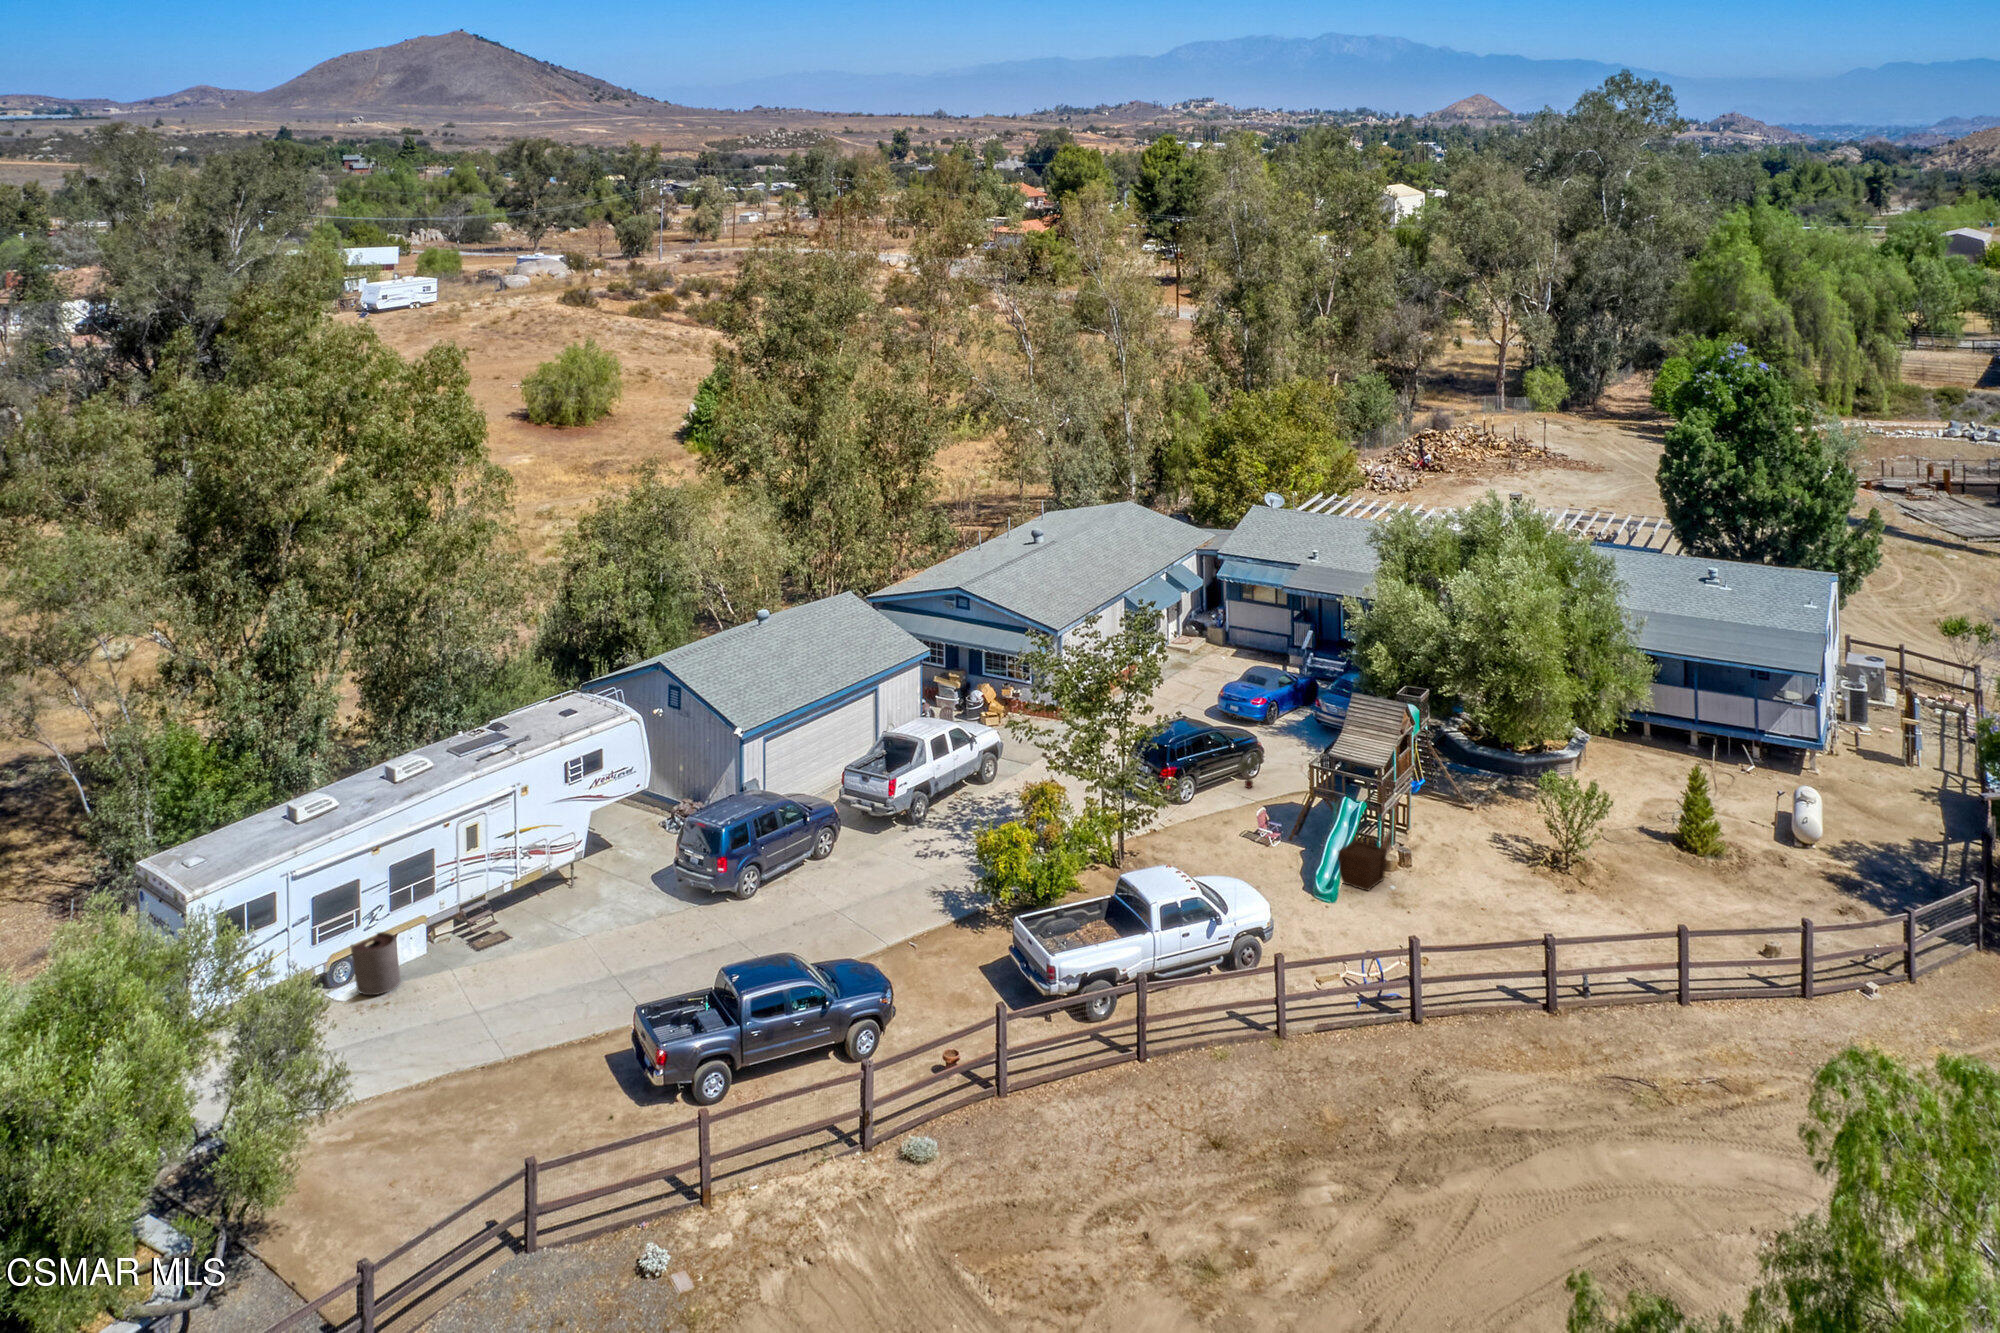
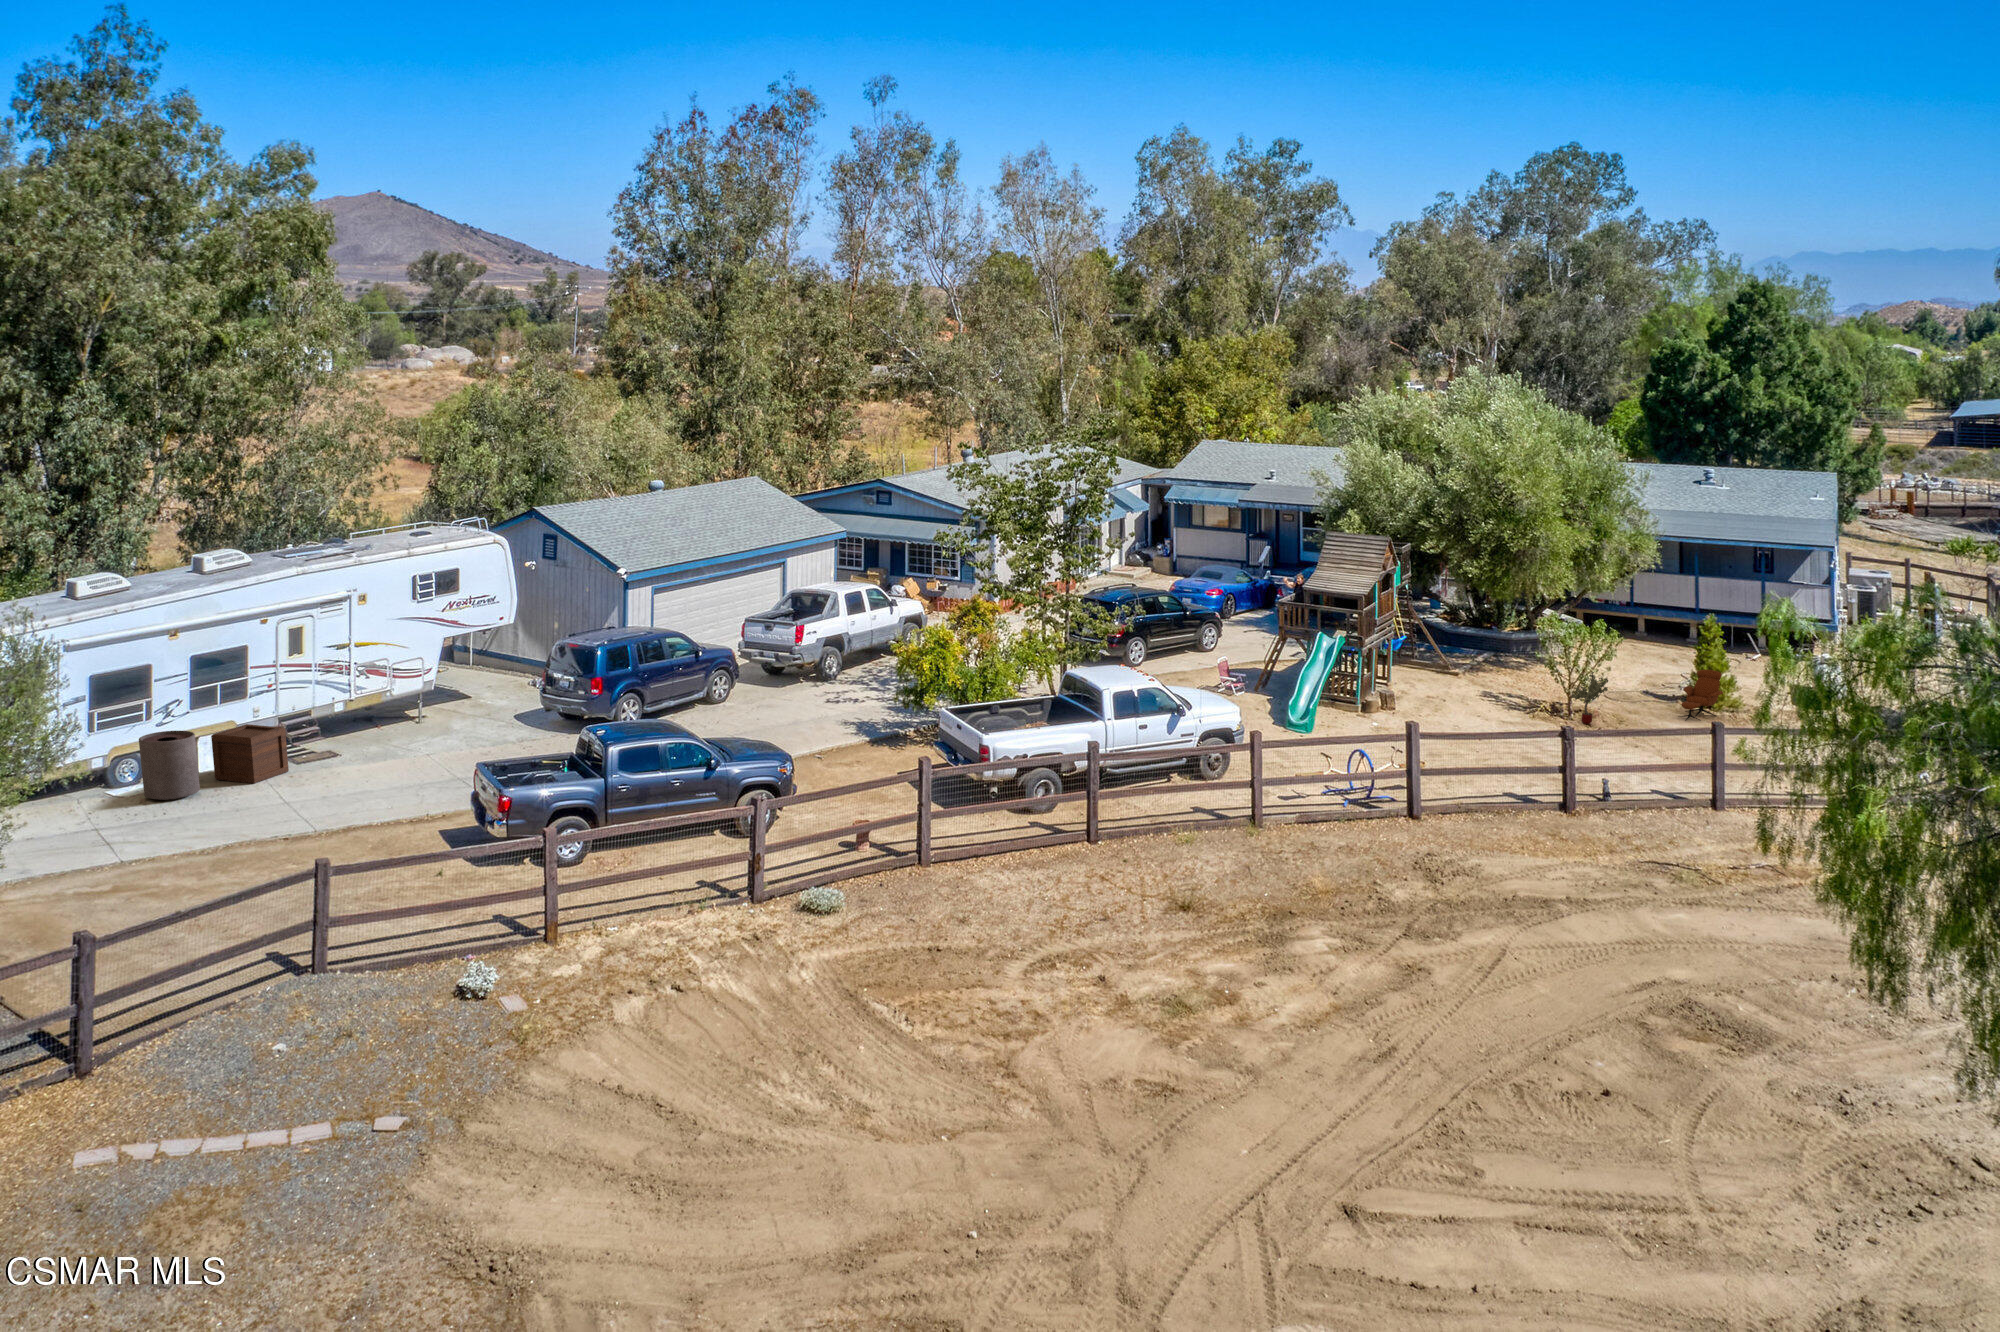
potted tree: present [1237,750,1262,788] -> present [1572,672,1608,724]
lounge chair: none [1666,822,1708,873] -> present [1679,670,1723,721]
wooden crate: present [1337,840,1387,891] -> present [211,724,289,784]

